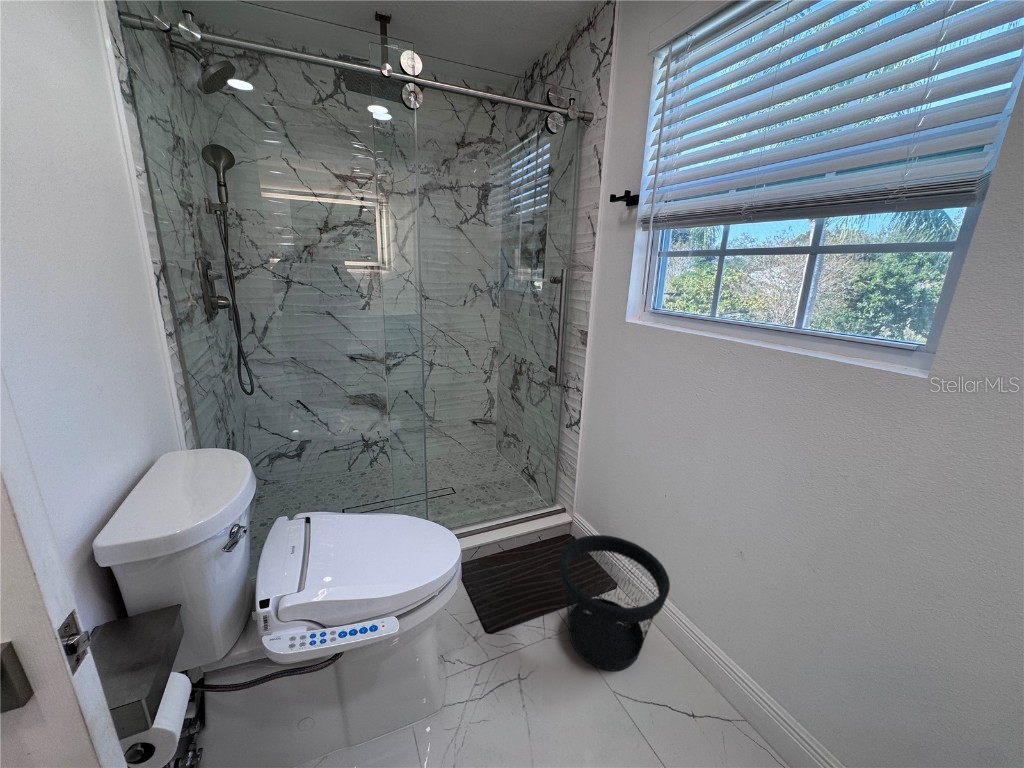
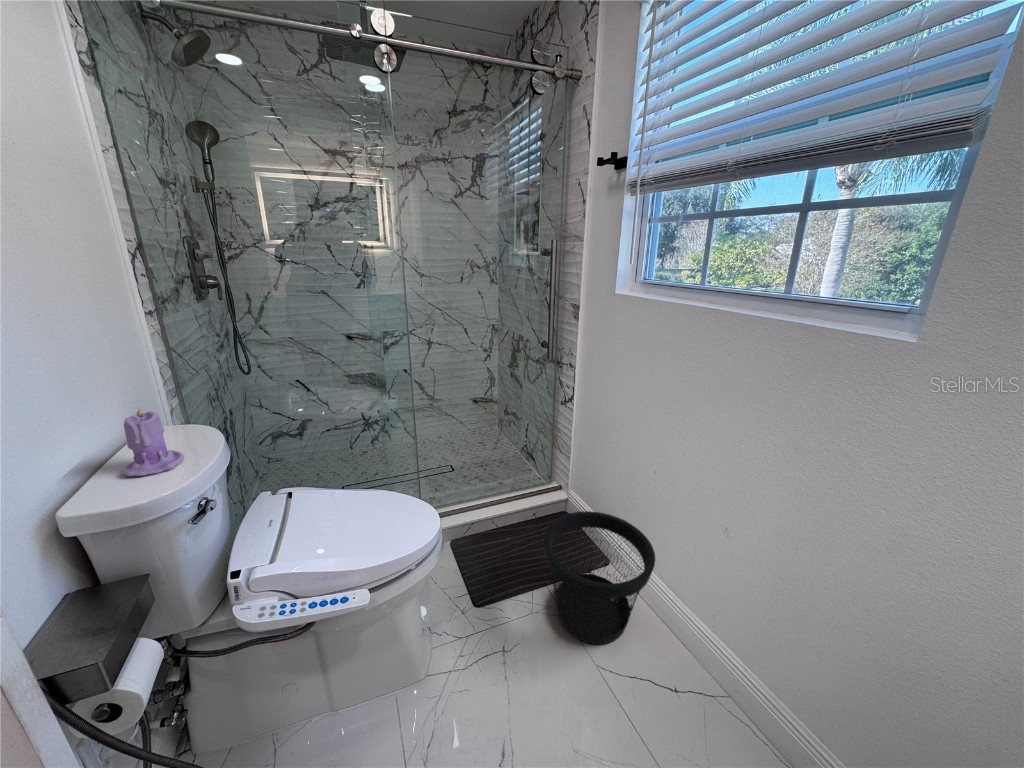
candle: none [150,432,211,502] -> present [122,408,184,476]

